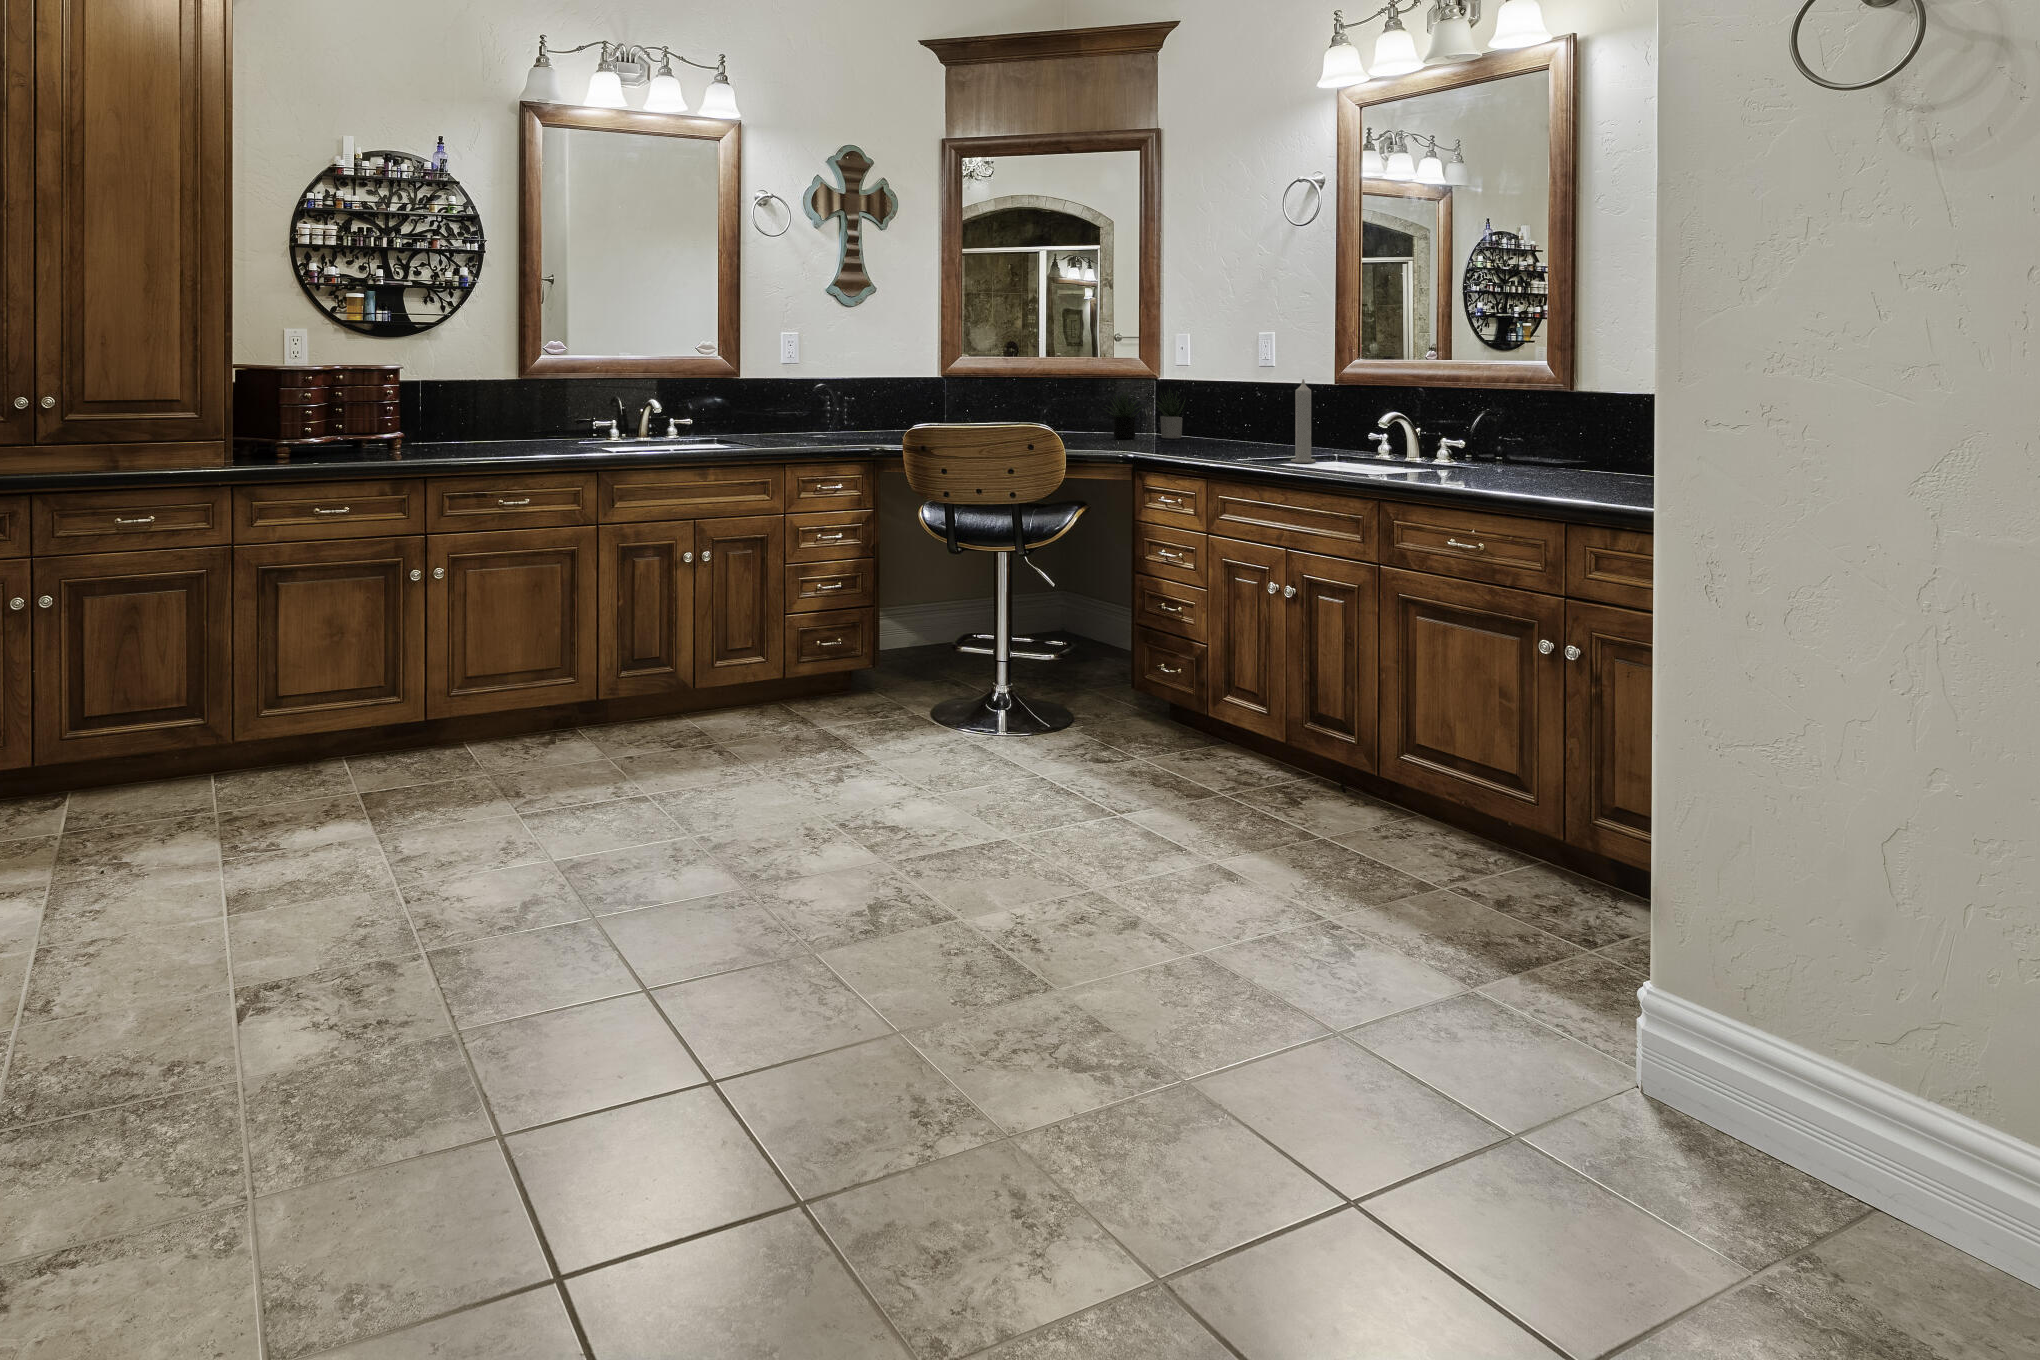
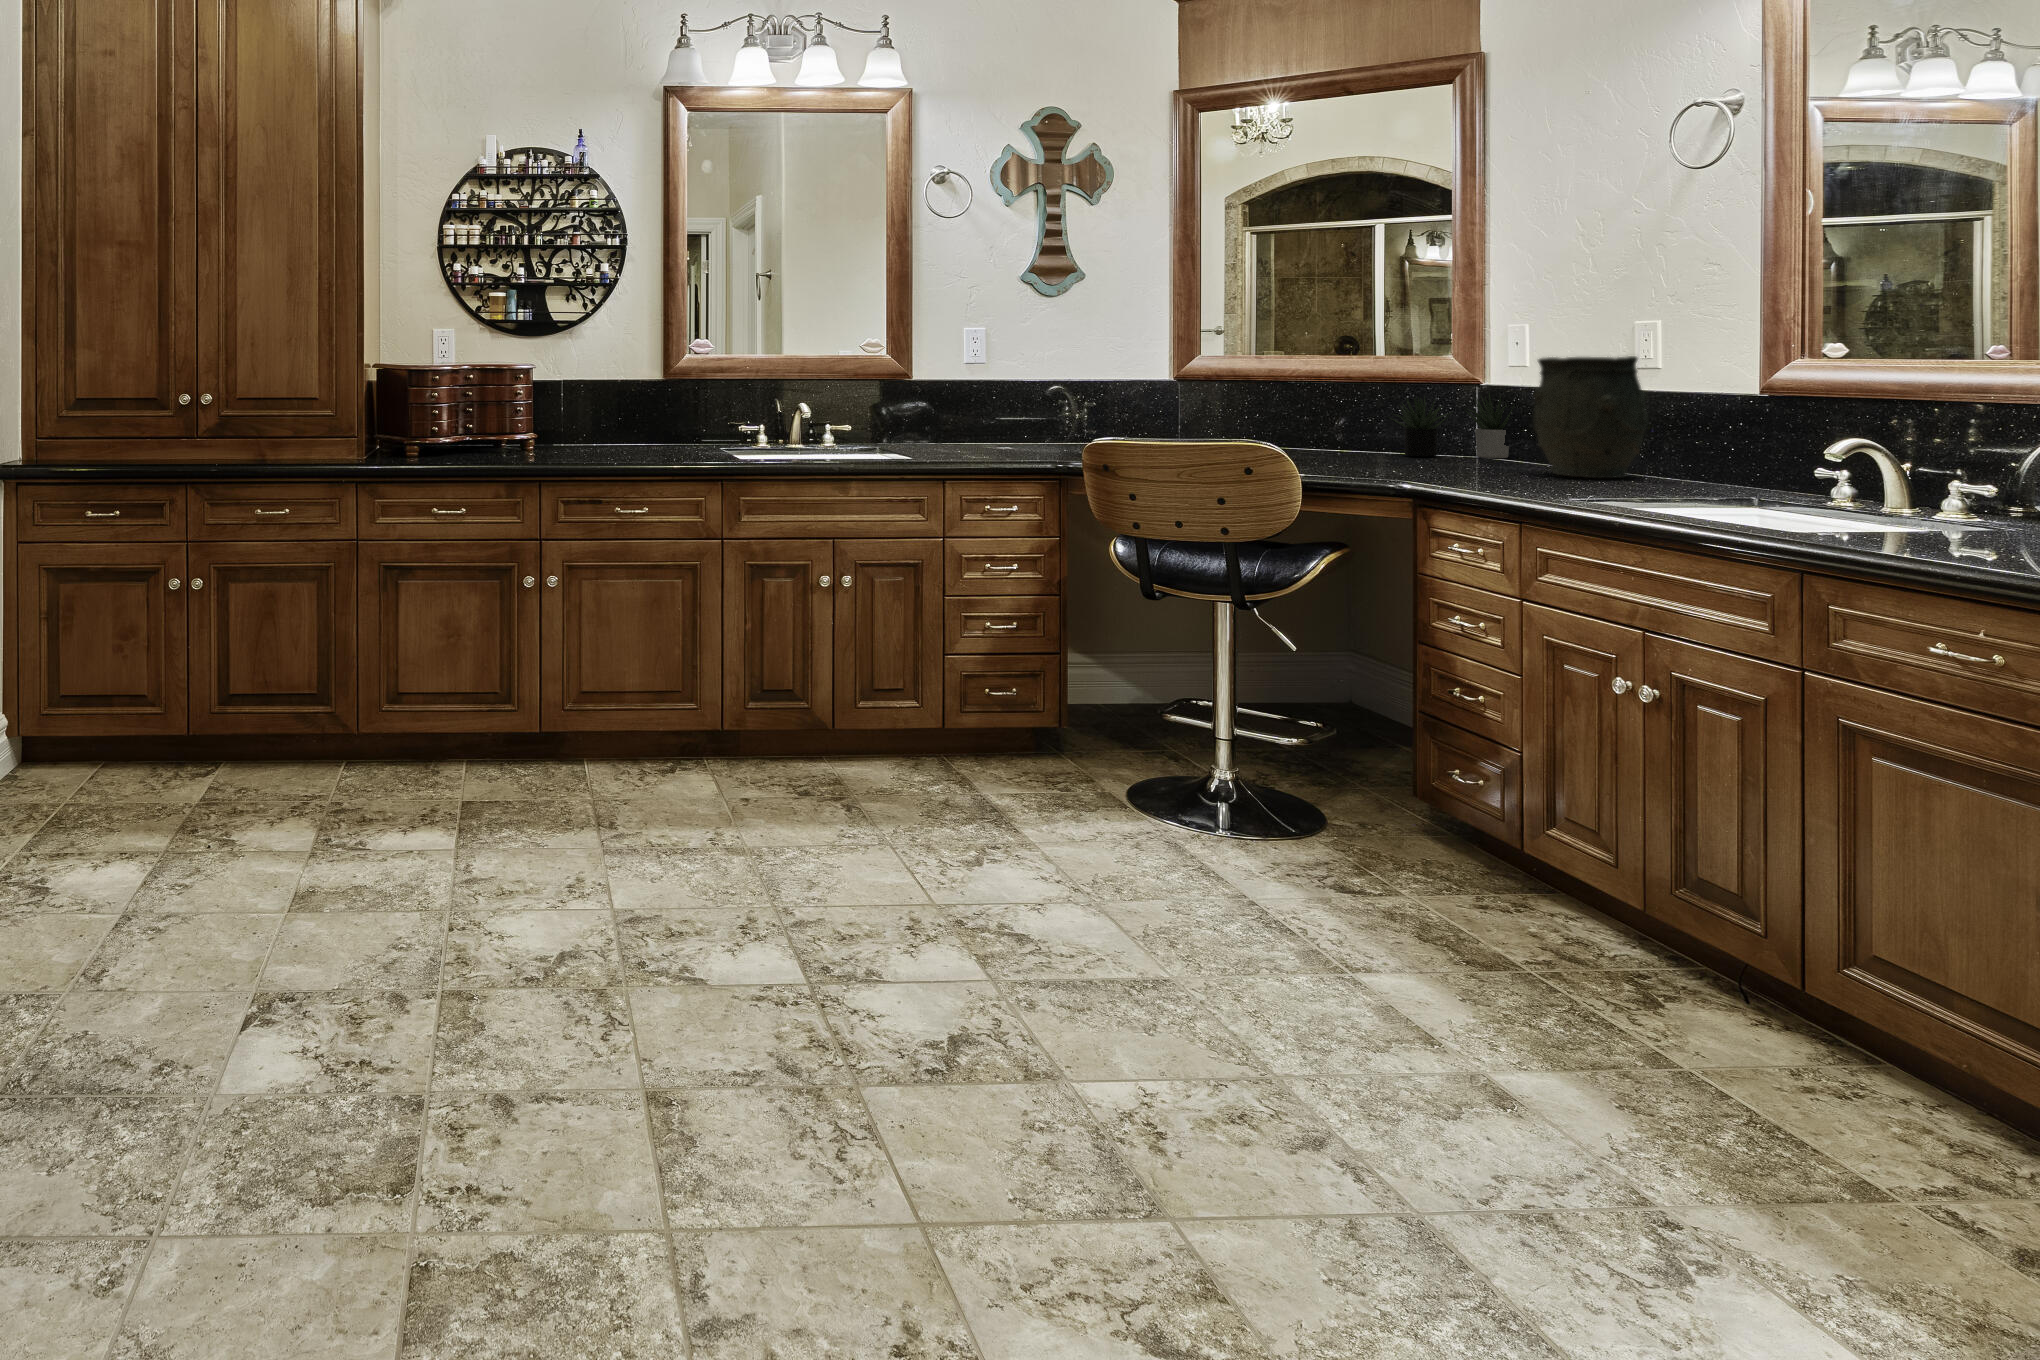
vase: none [1205,360,1274,449] -> present [1533,356,1648,478]
candle: present [1291,379,1316,463] -> none [1663,385,1707,504]

